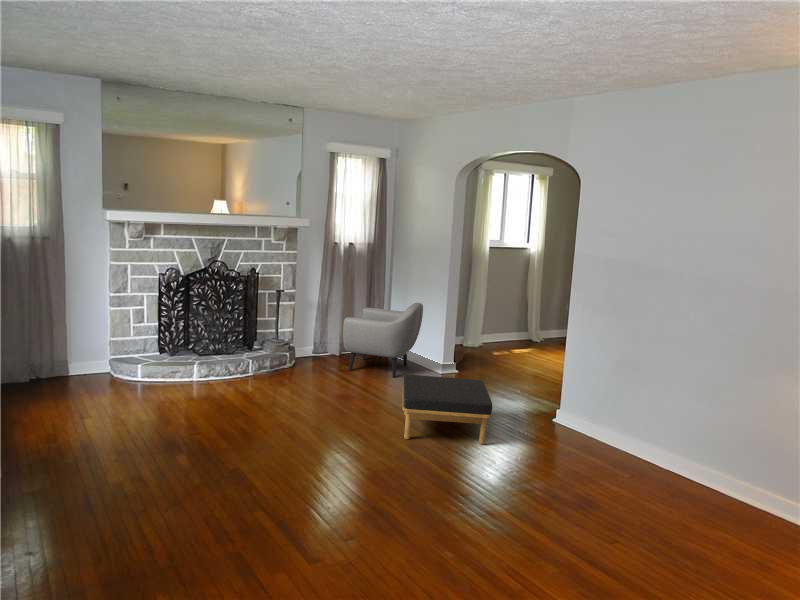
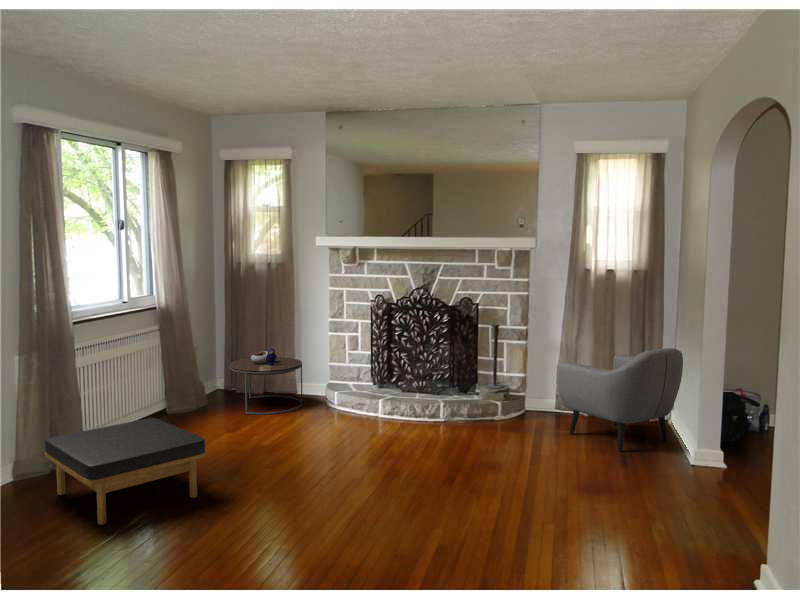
side table: none [19,329,104,400] -> present [229,349,302,414]
ottoman: present [403,375,492,445] -> present [45,418,206,525]

